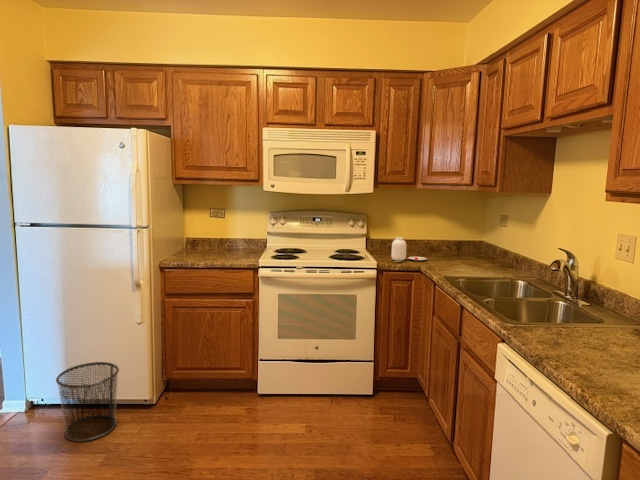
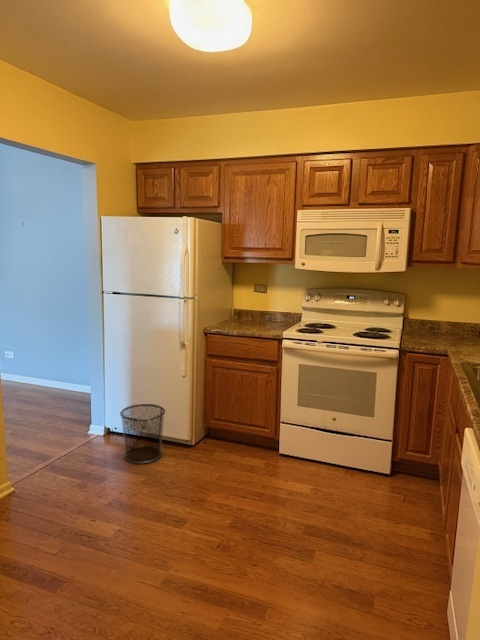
jar: present [391,237,427,262] -> none [422,318,464,345]

